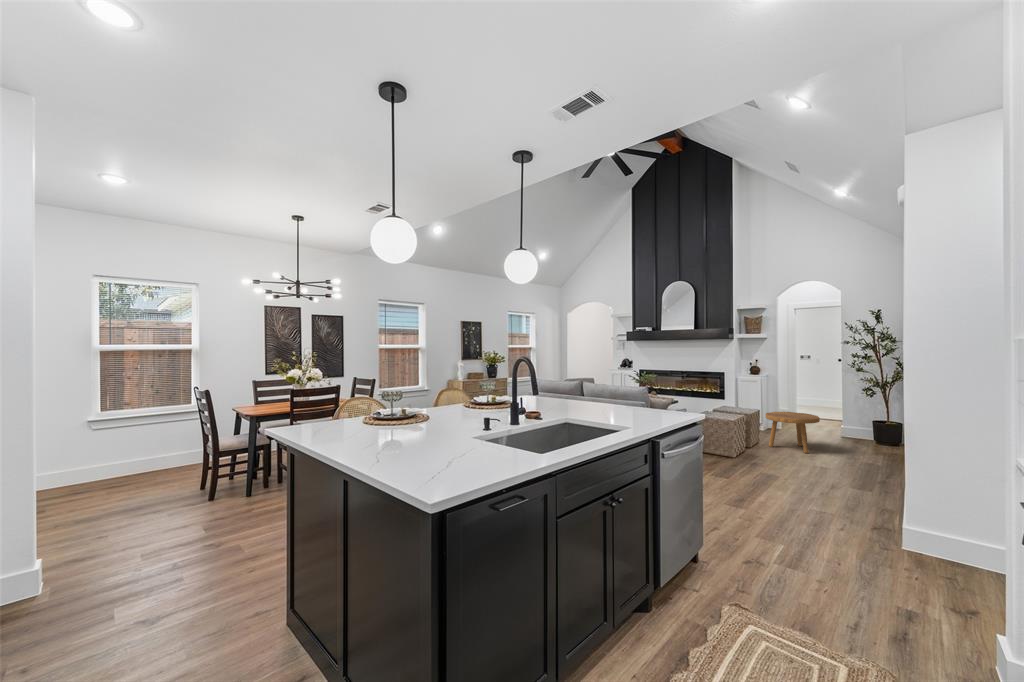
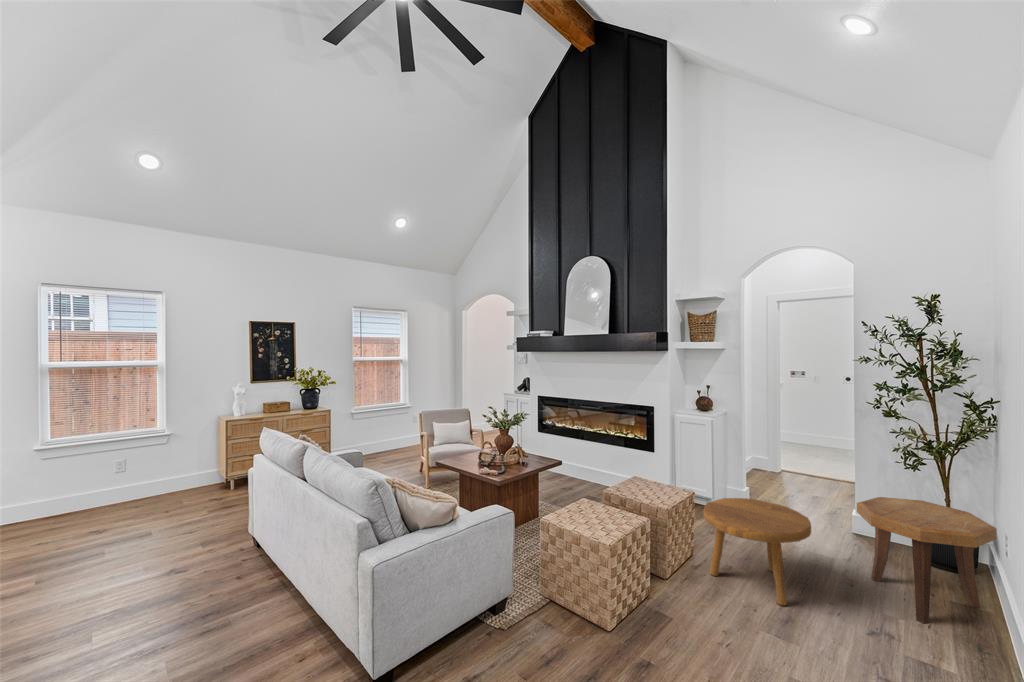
side table: none [841,408,903,457] -> present [857,497,997,623]

